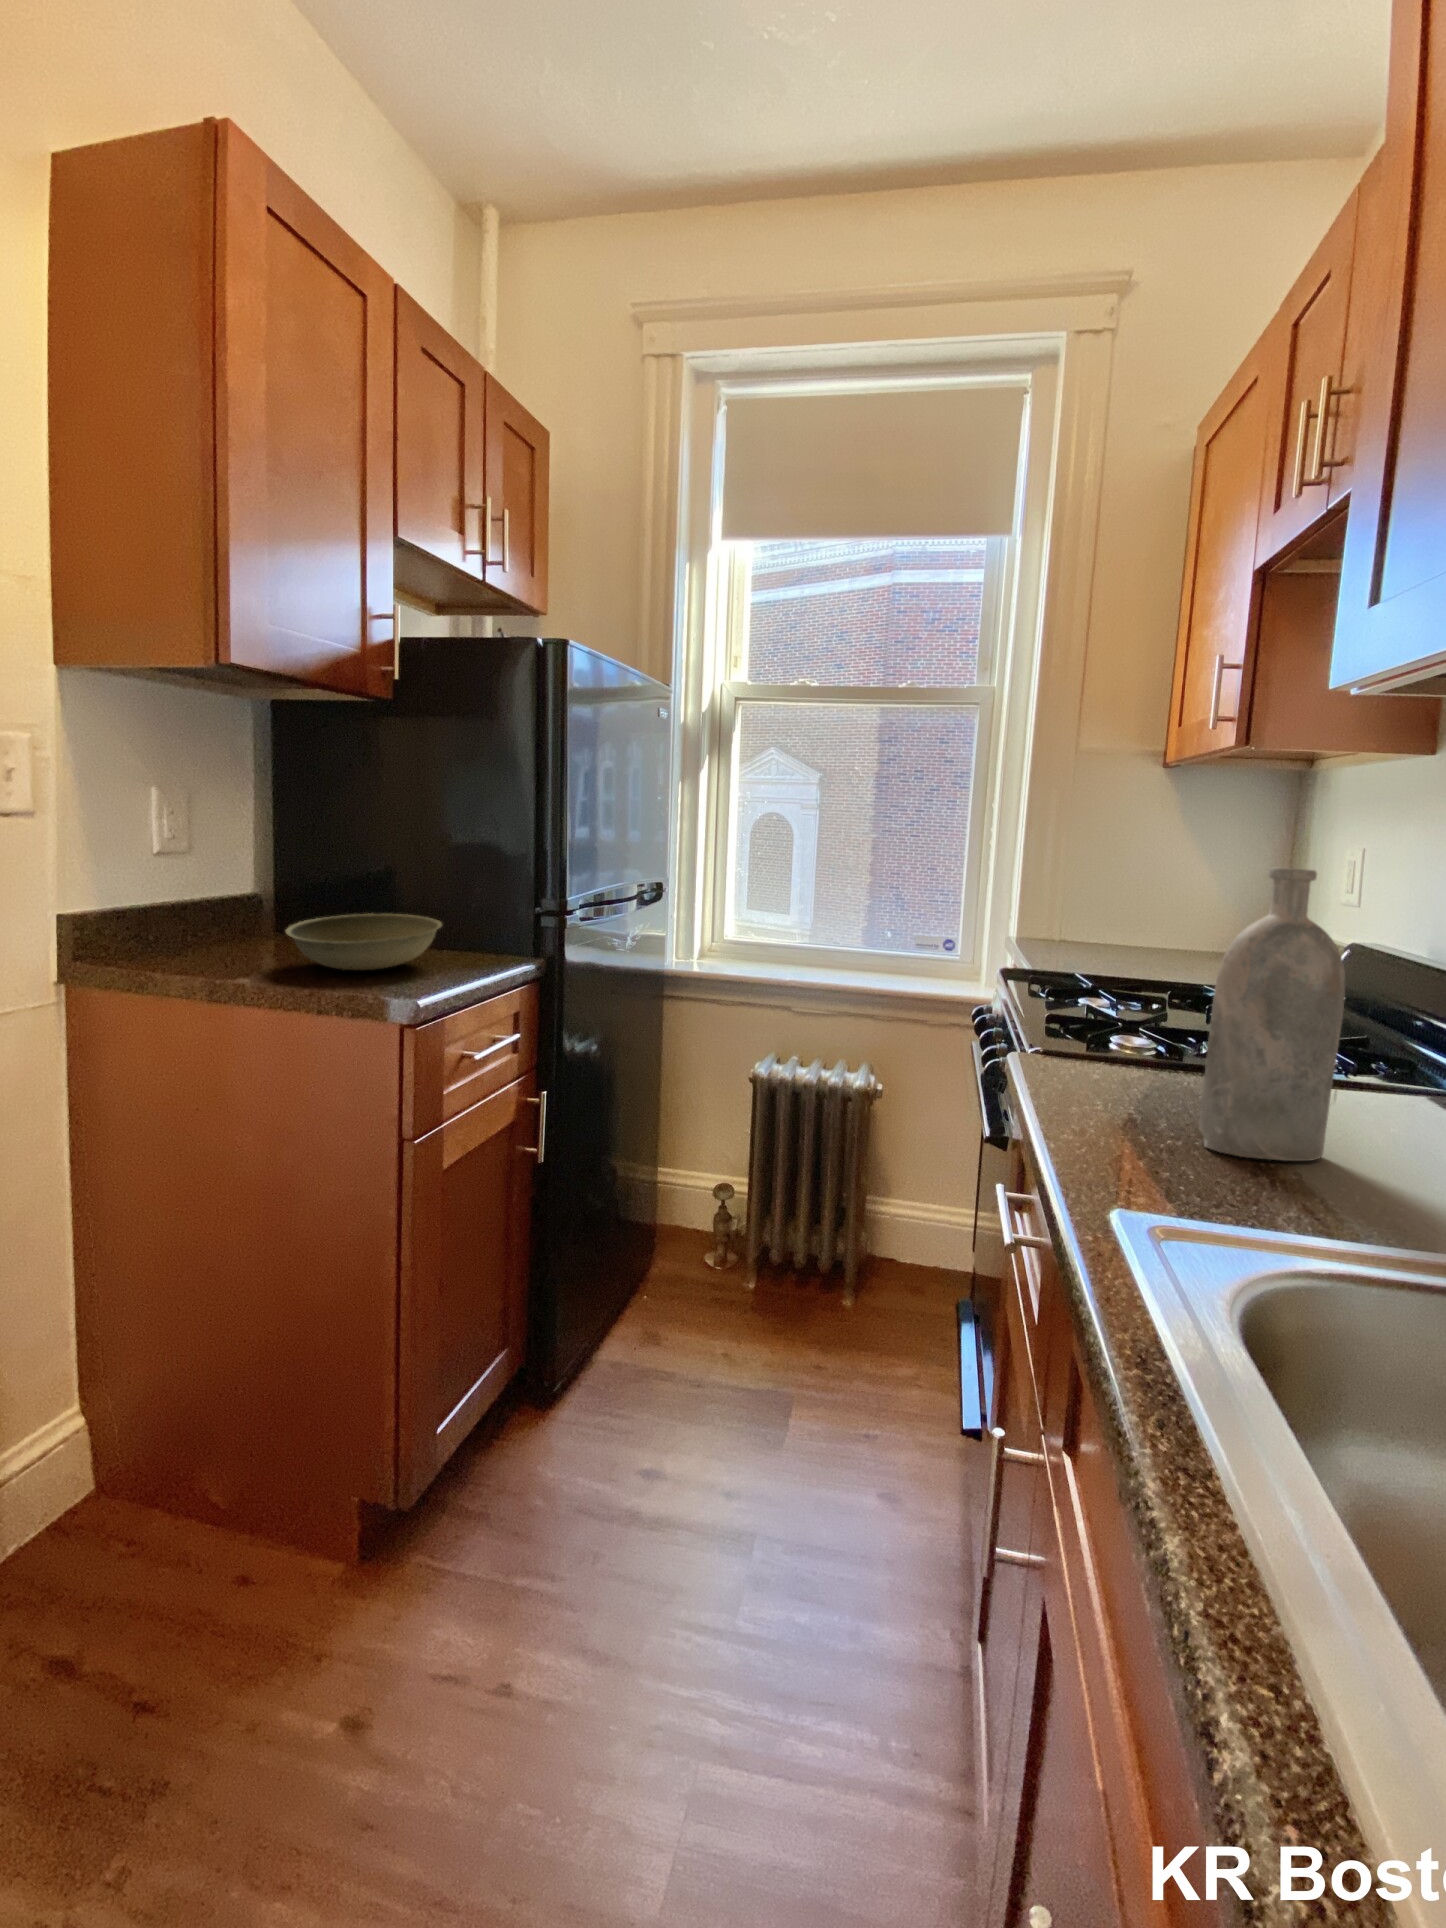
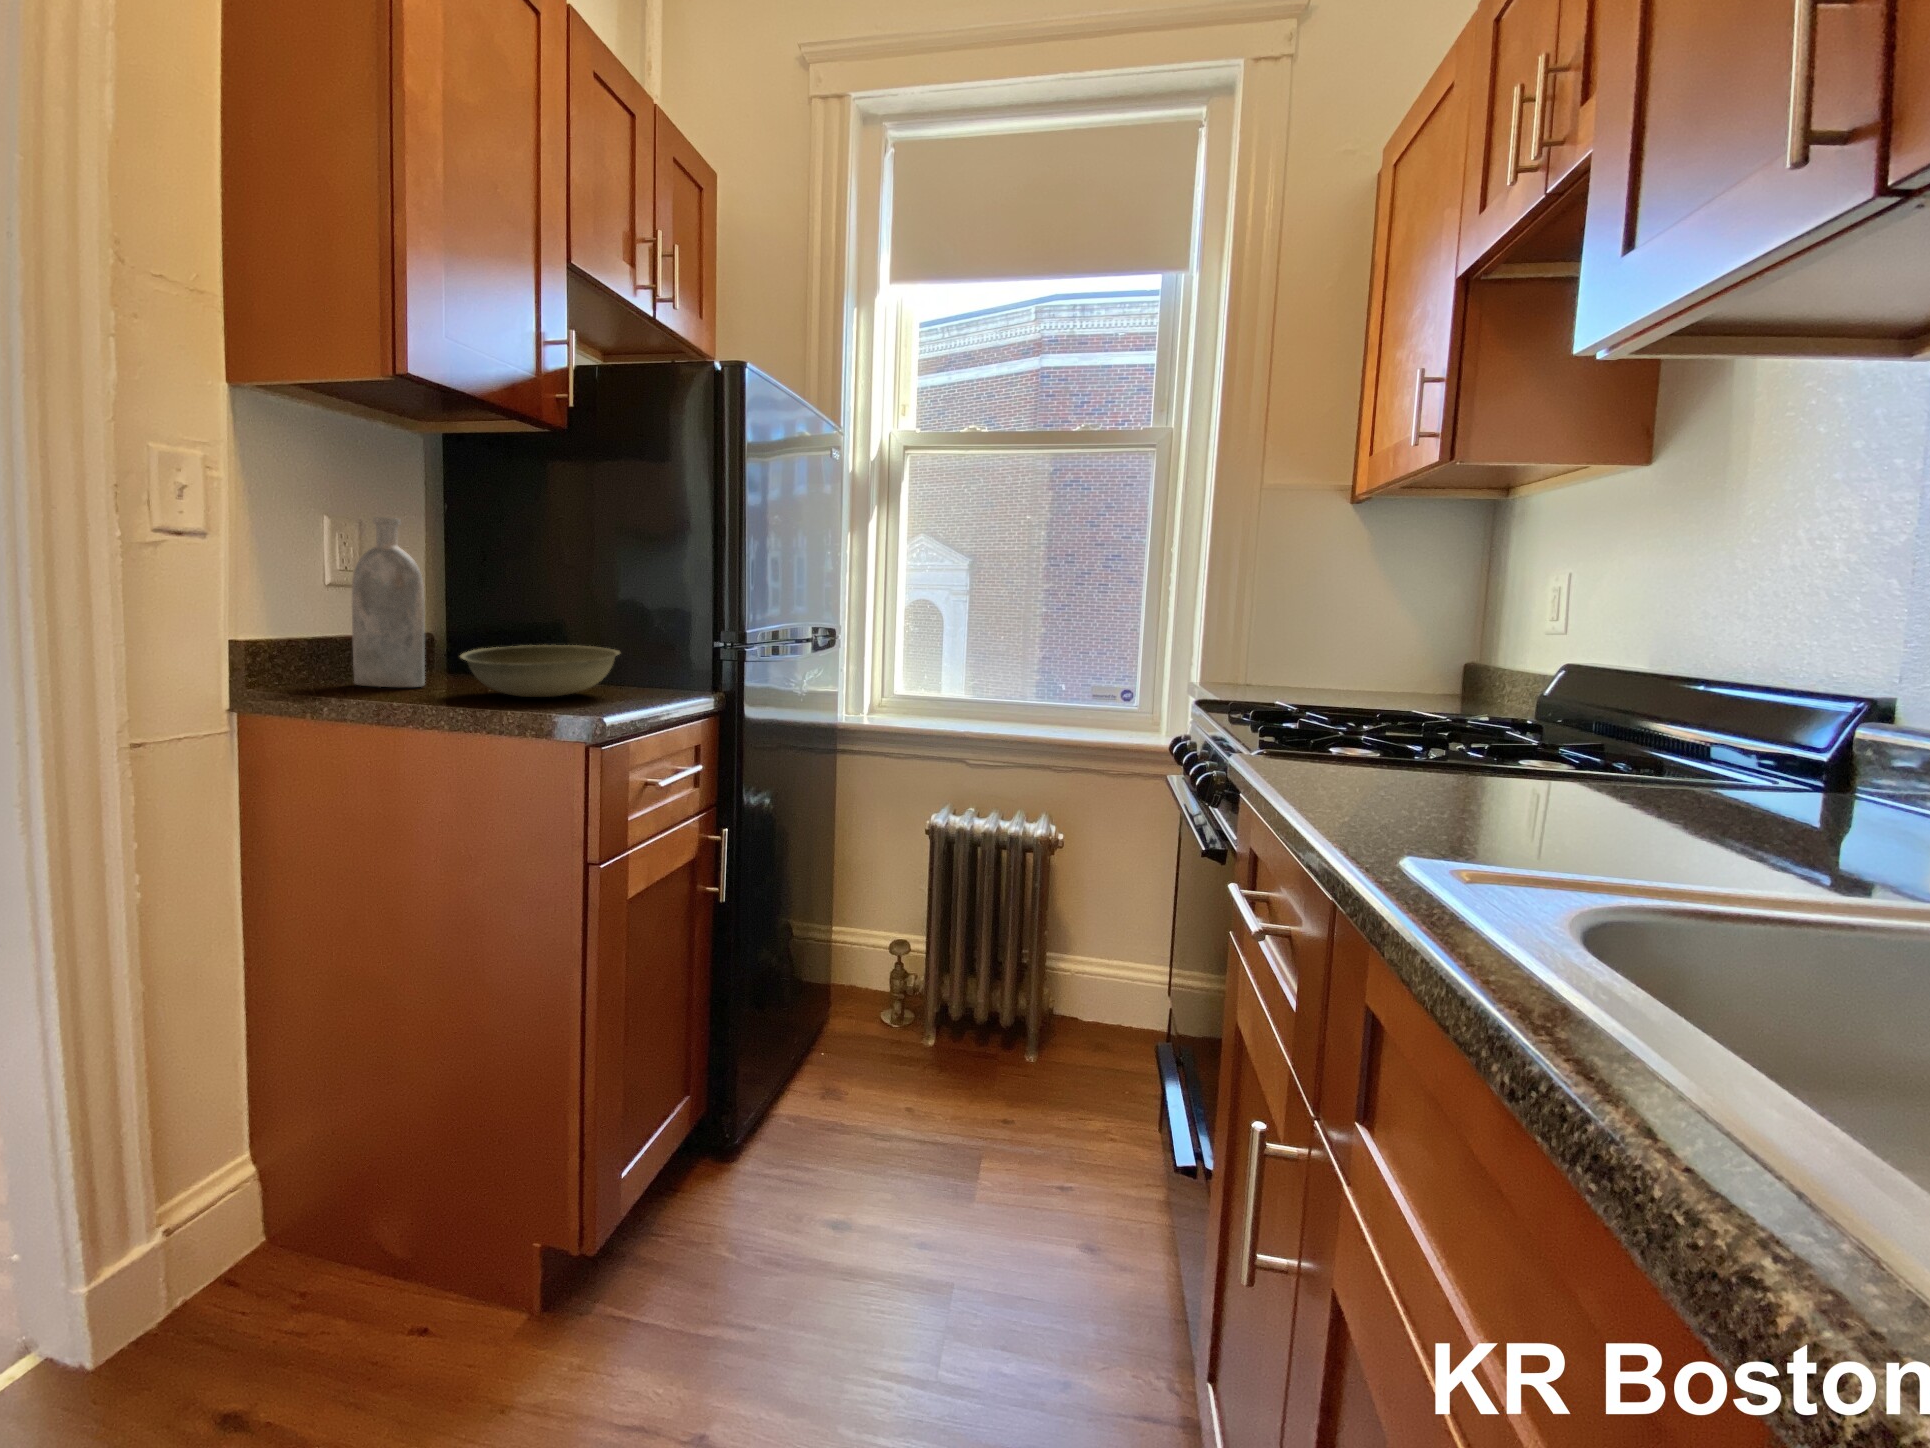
bottle: present [1199,868,1345,1161] -> present [352,517,425,687]

